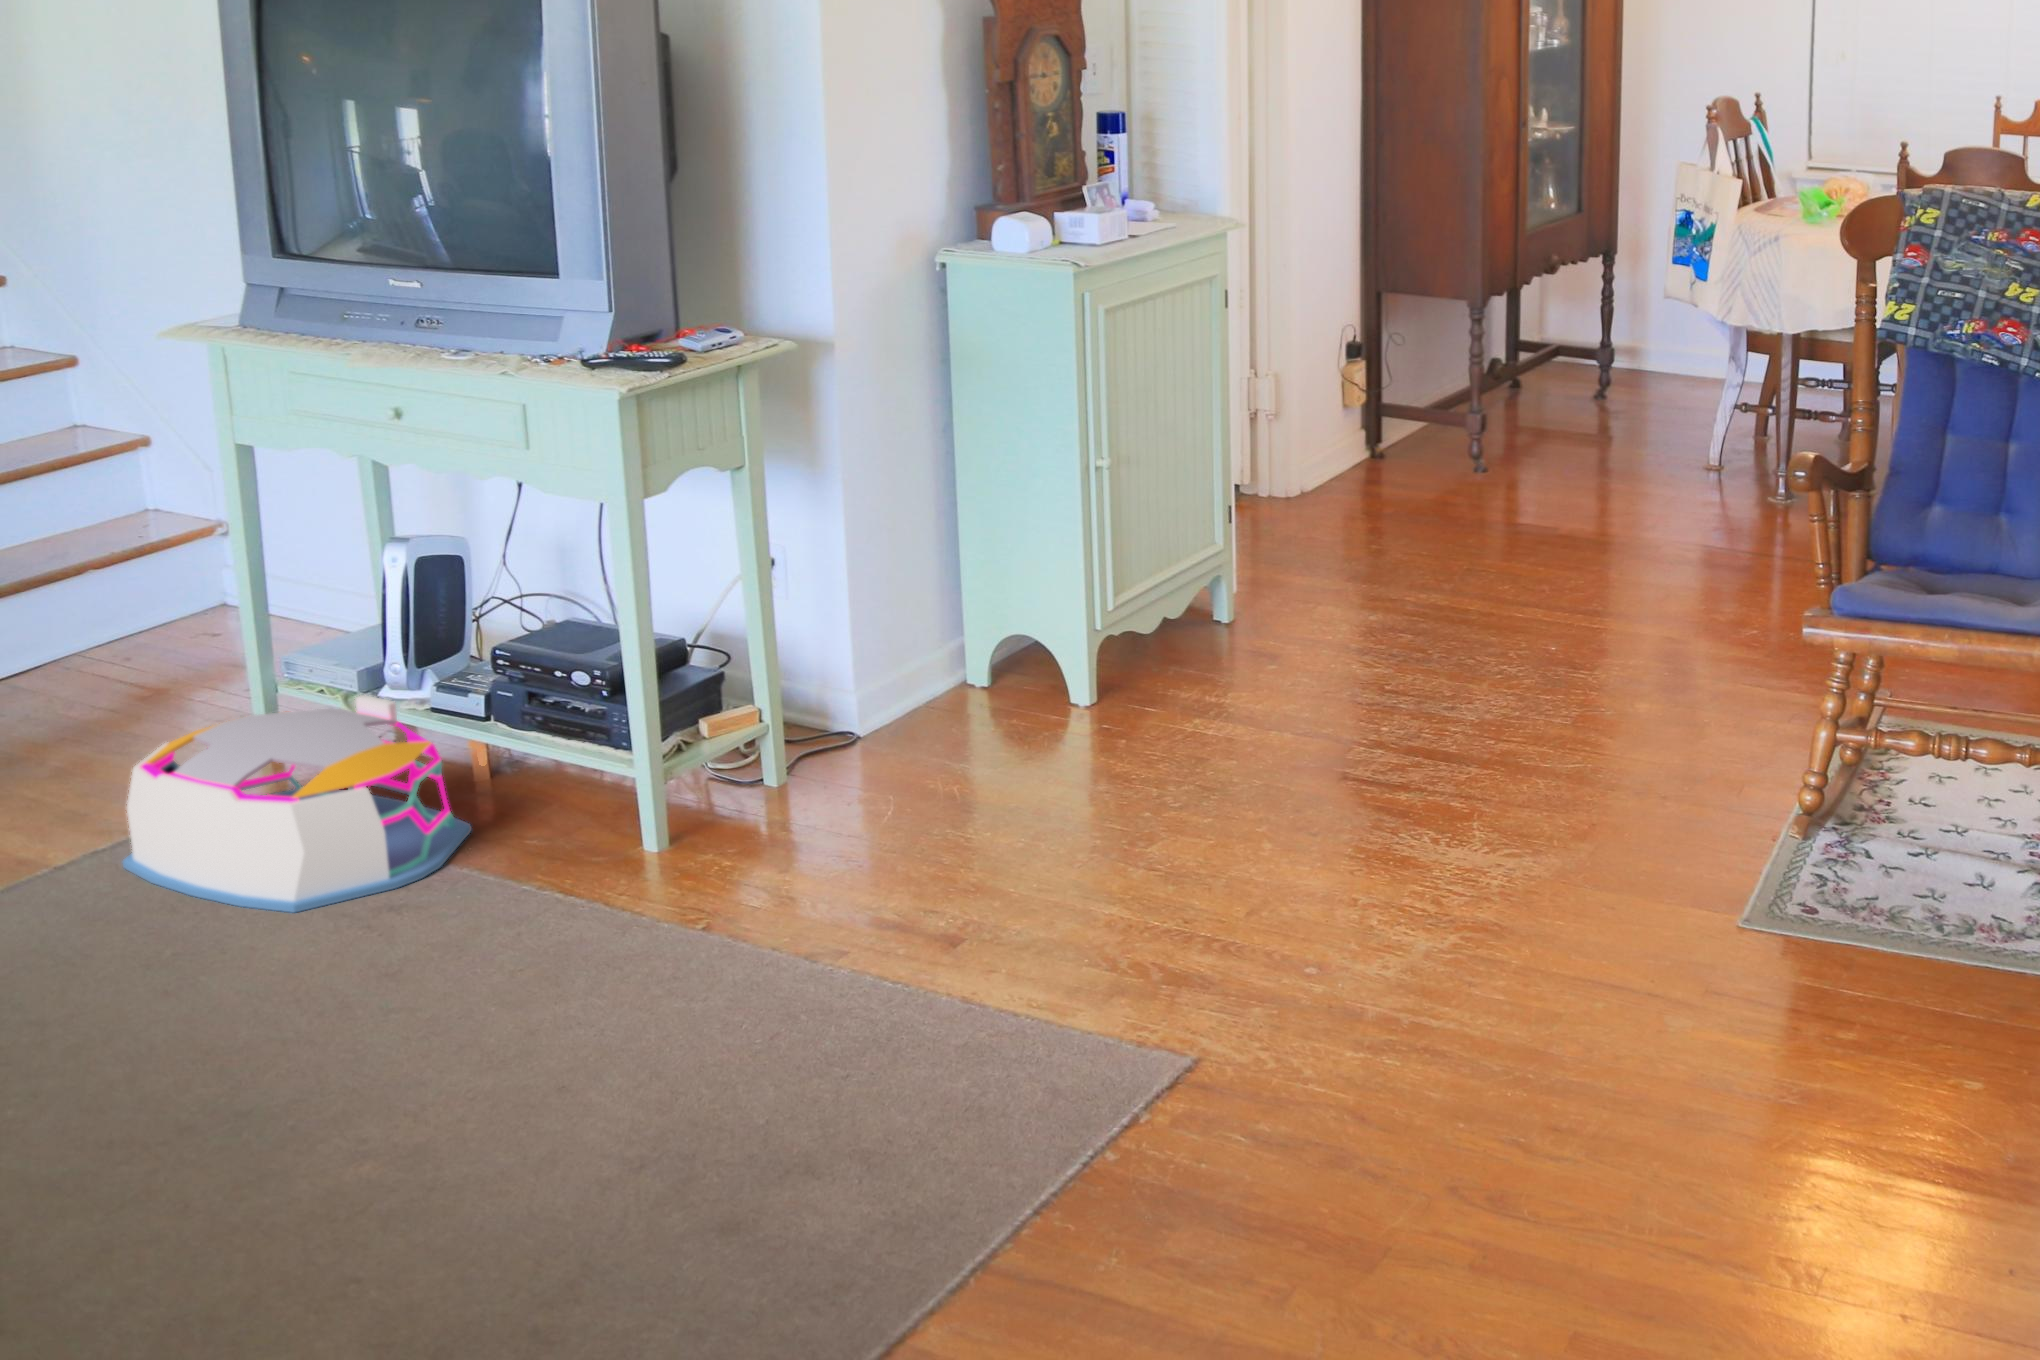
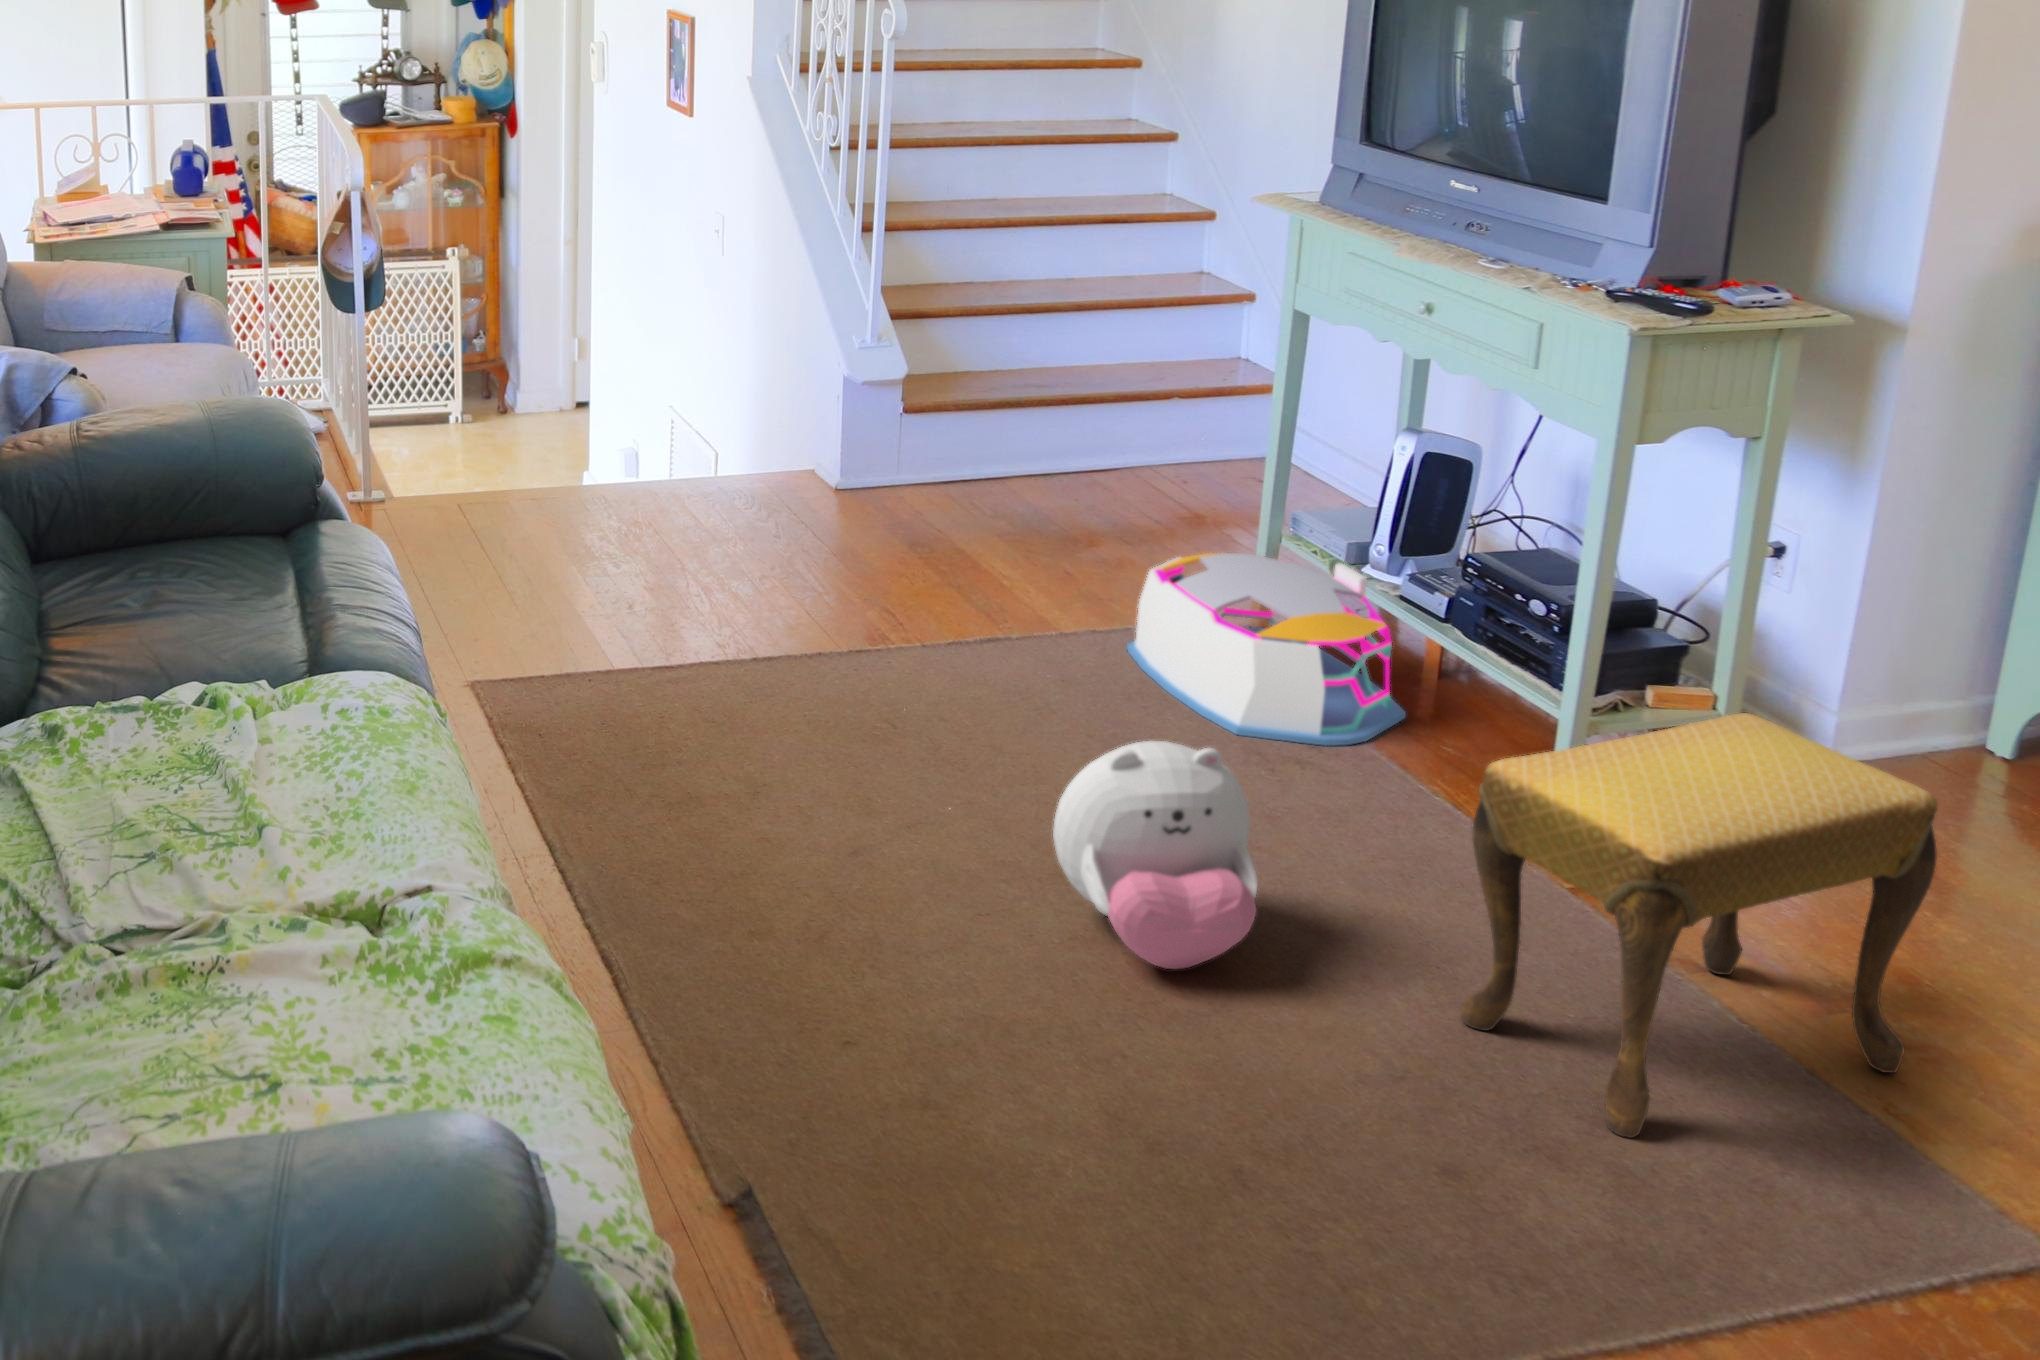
footstool: none [607,710,997,1131] -> present [1461,713,1937,1138]
plush toy: none [121,929,401,1195] -> present [1053,741,1258,969]

